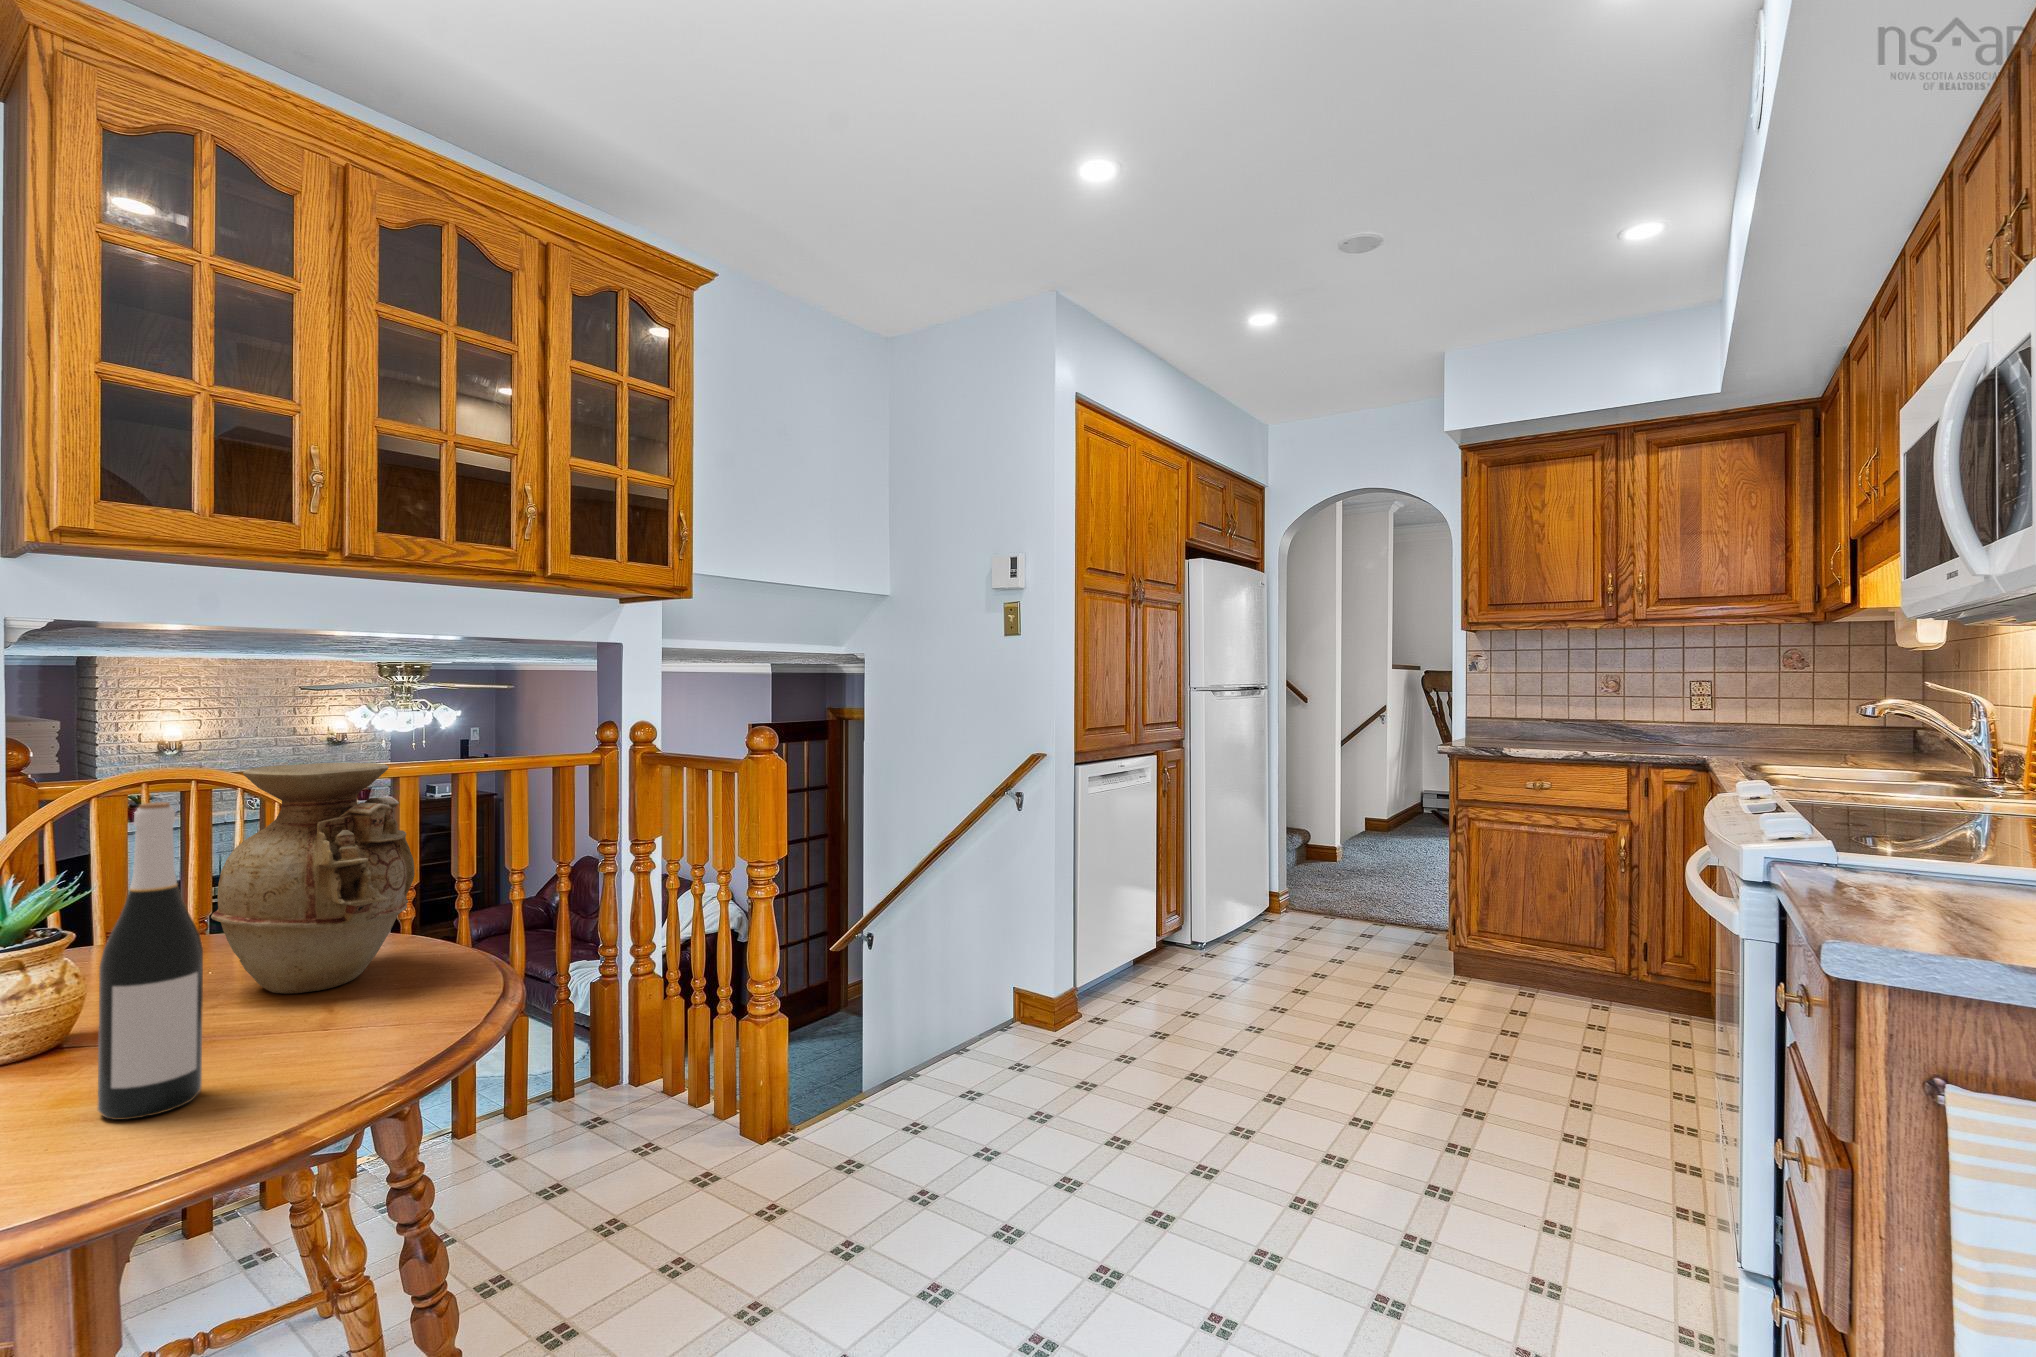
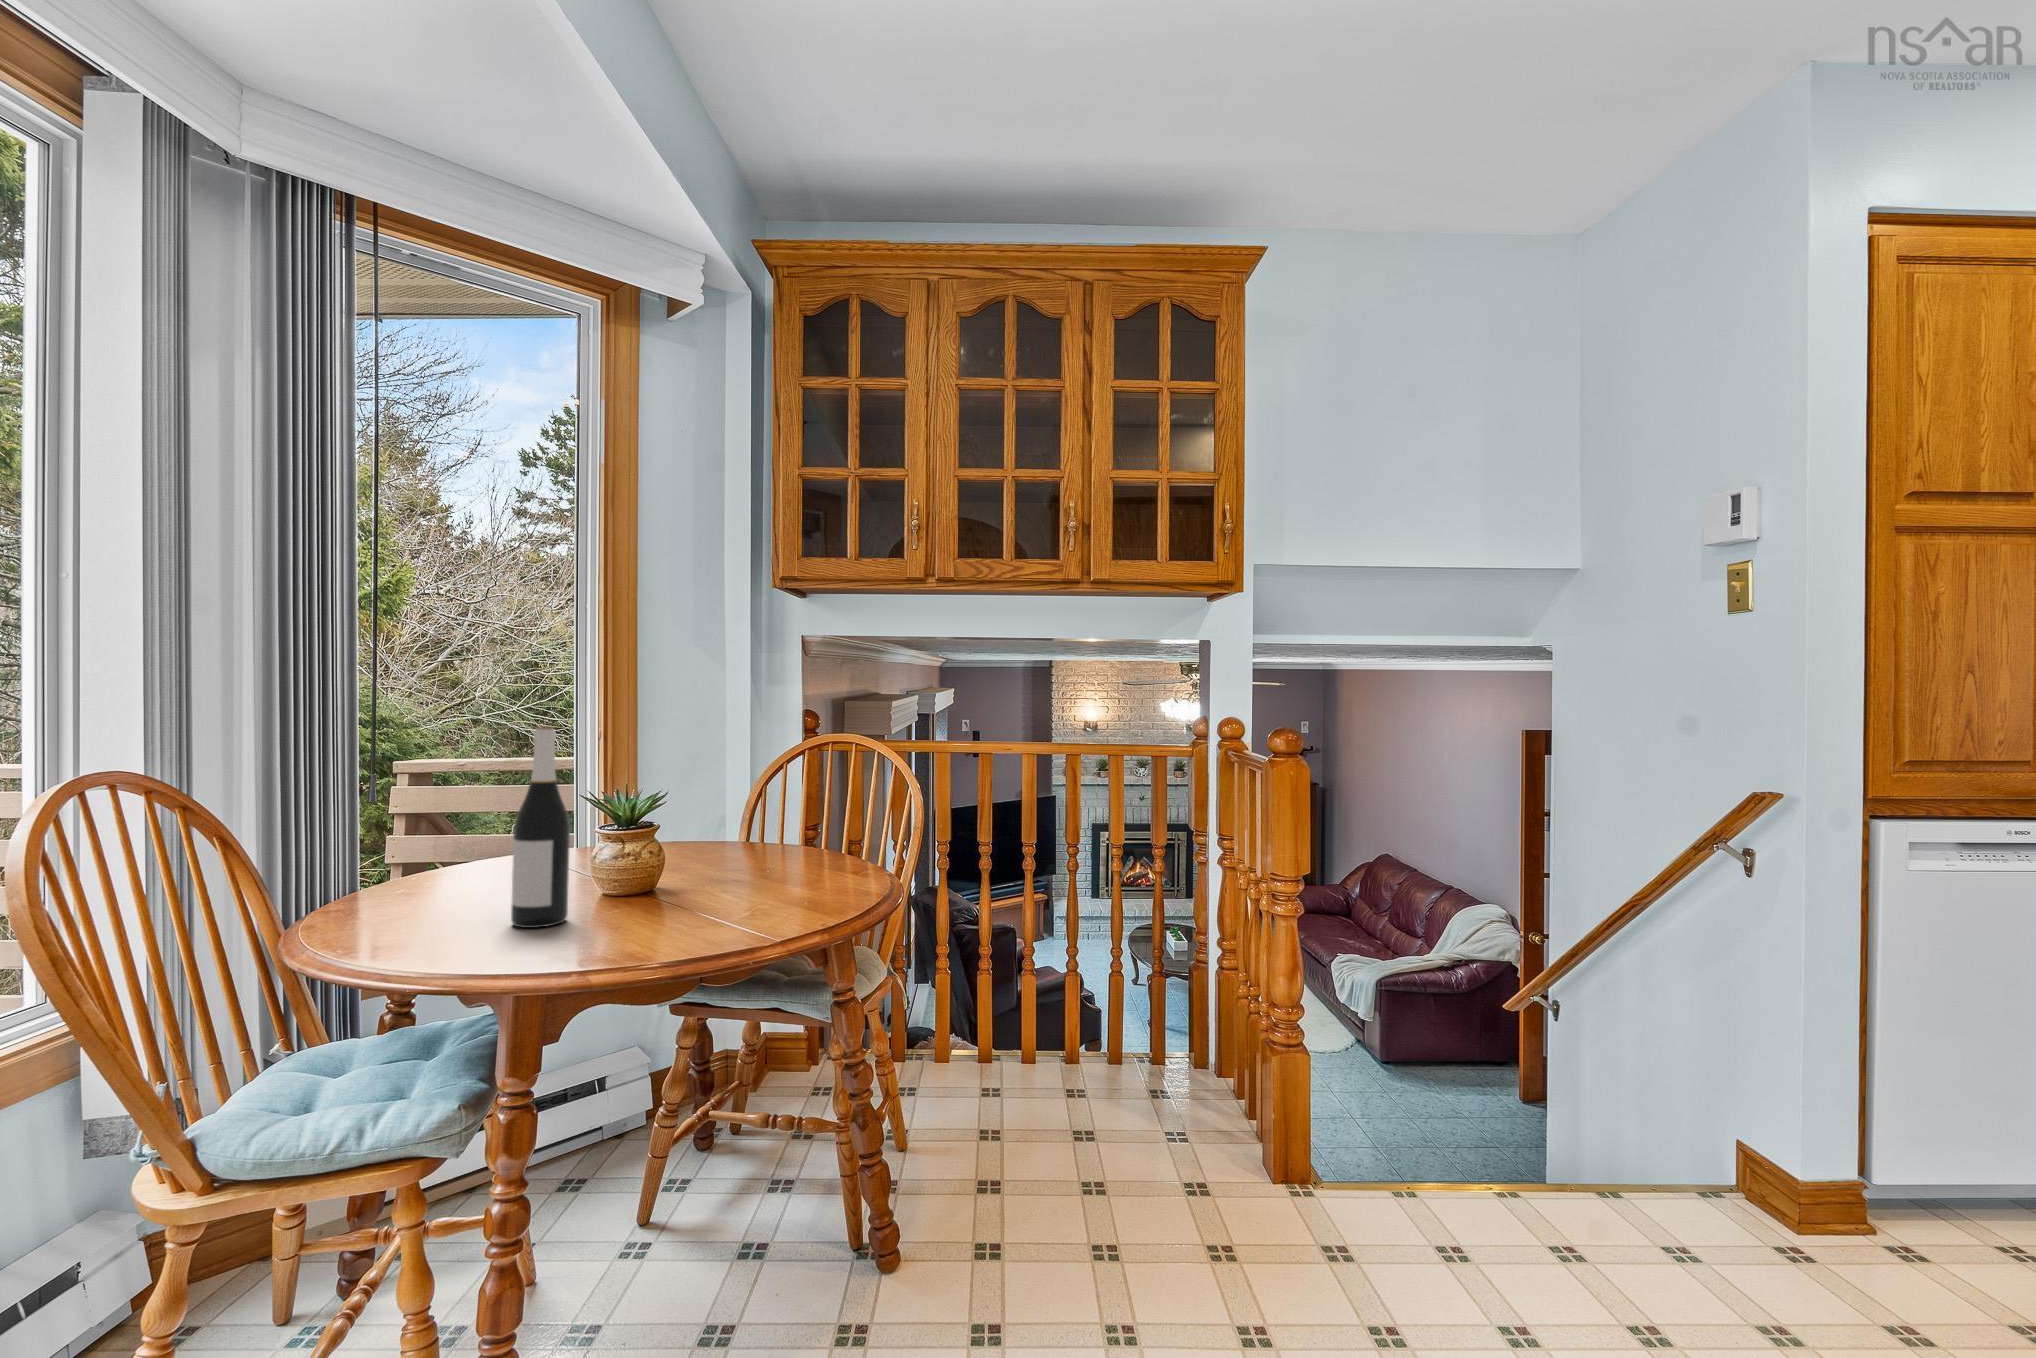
vase: present [211,763,415,993] -> none [695,722,821,887]

